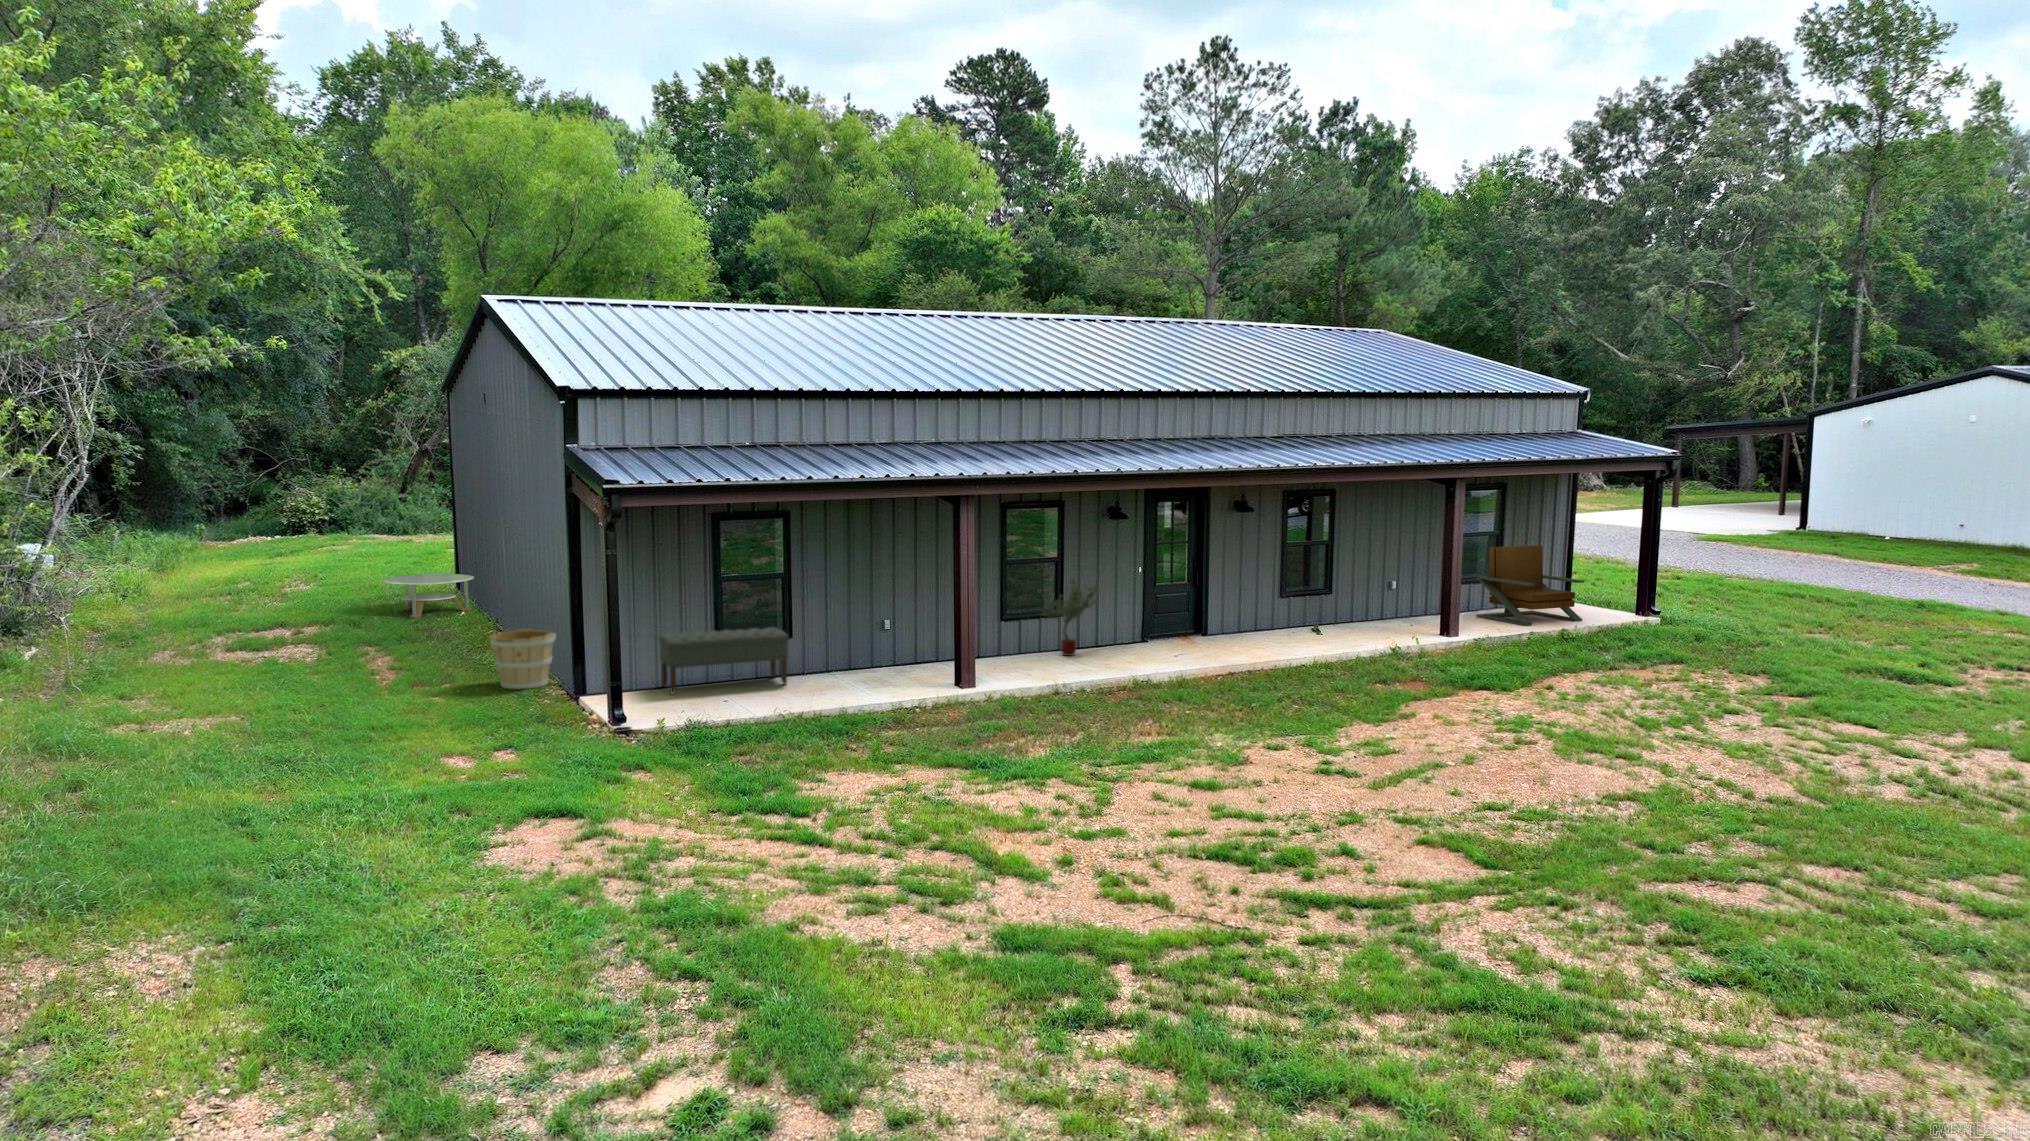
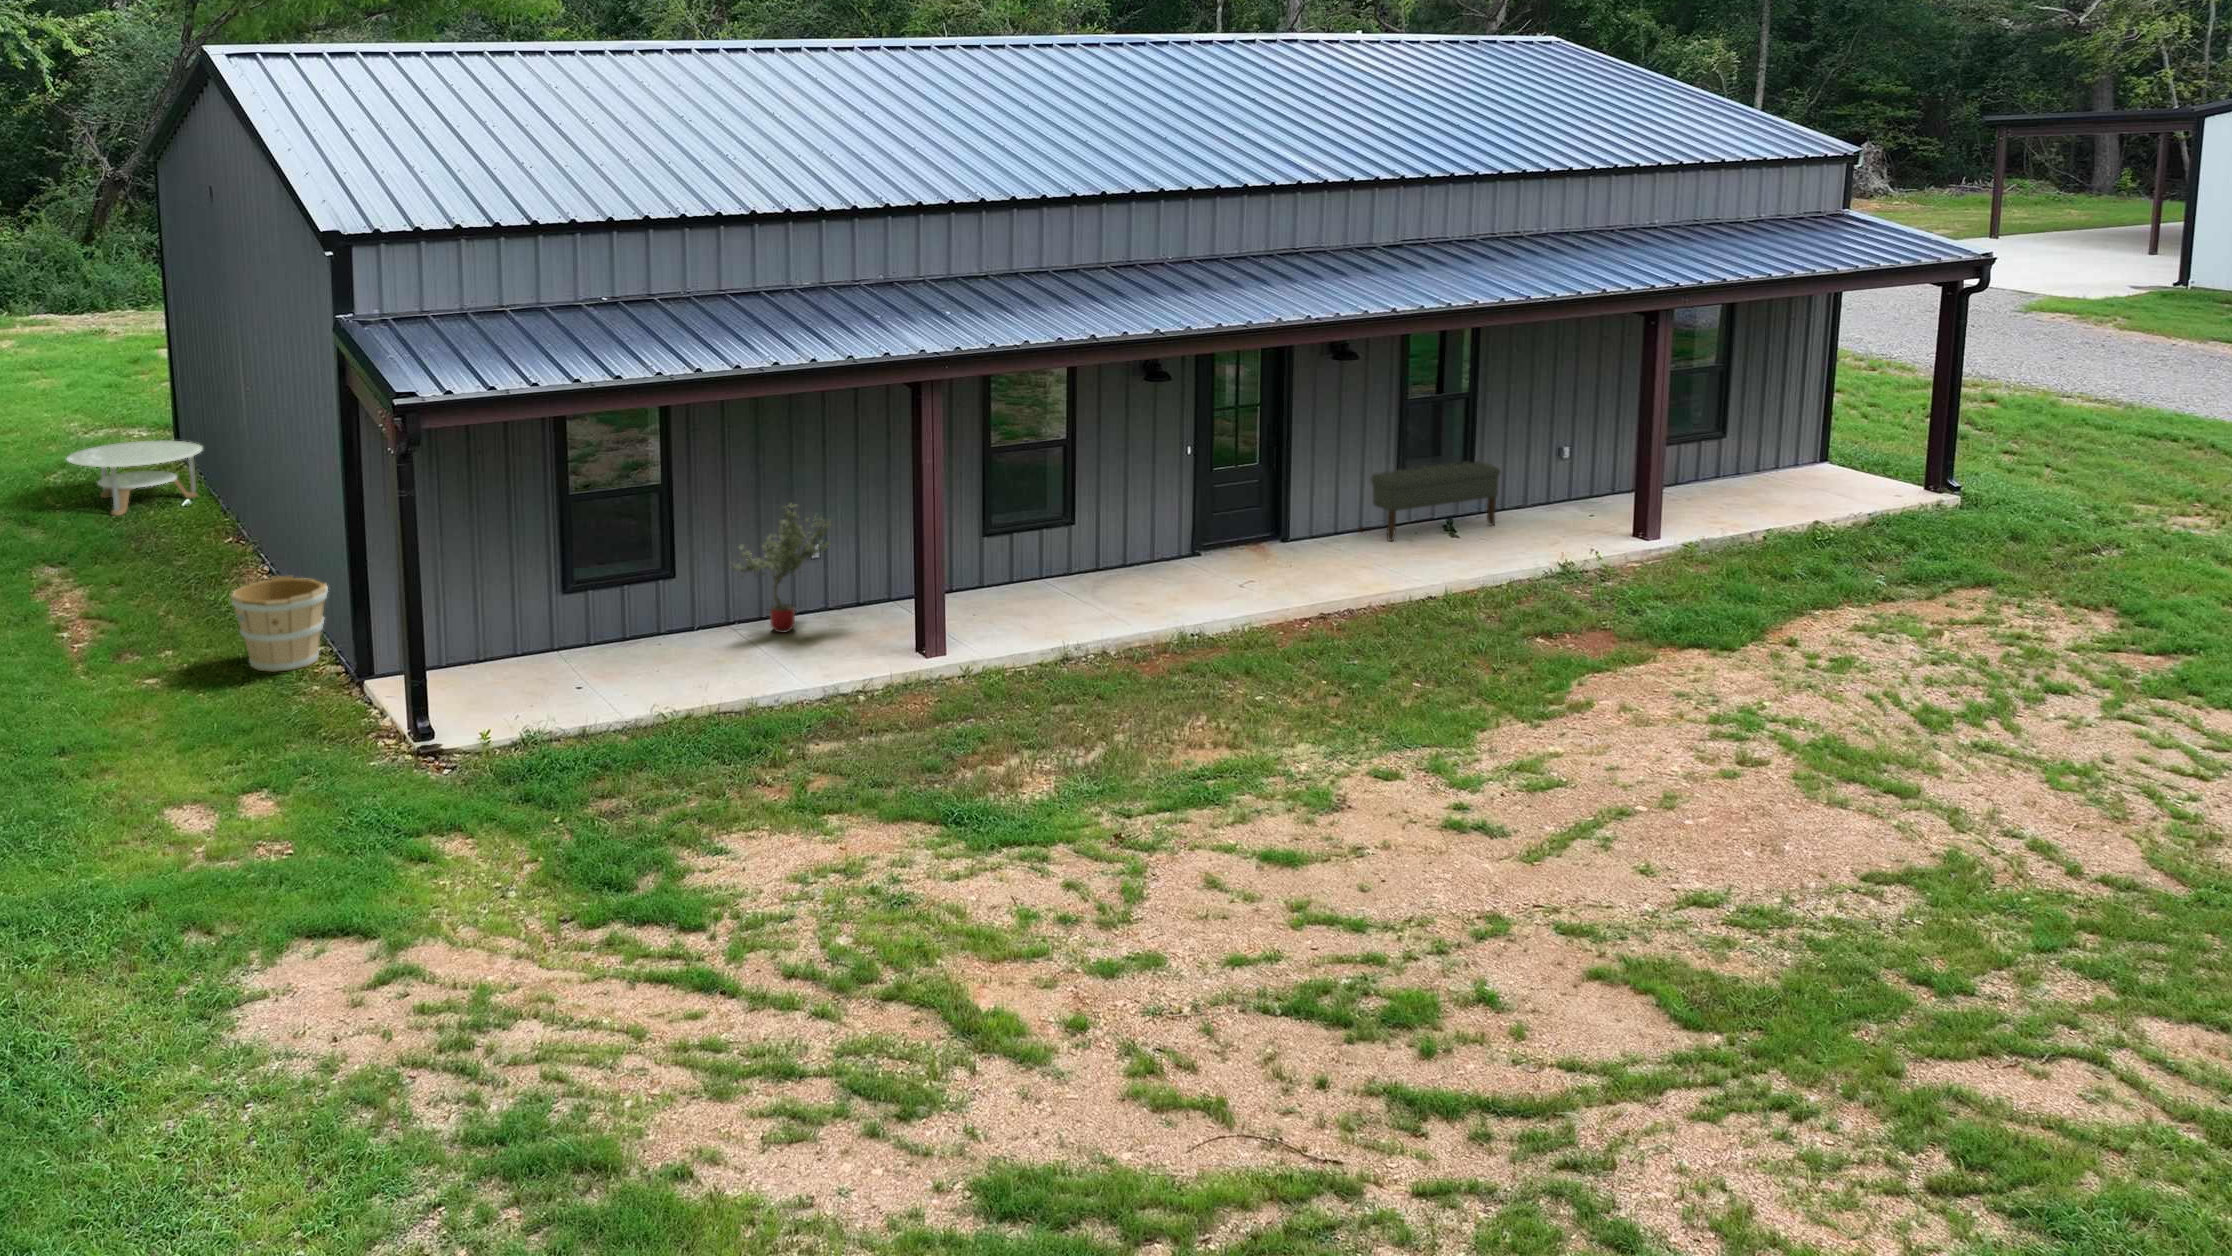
lounge chair: present [1476,546,1585,626] -> none [1689,379,1851,506]
potted tree: present [1040,576,1098,656] -> present [730,502,831,633]
bench: present [658,627,789,694] -> present [1359,461,1500,541]

